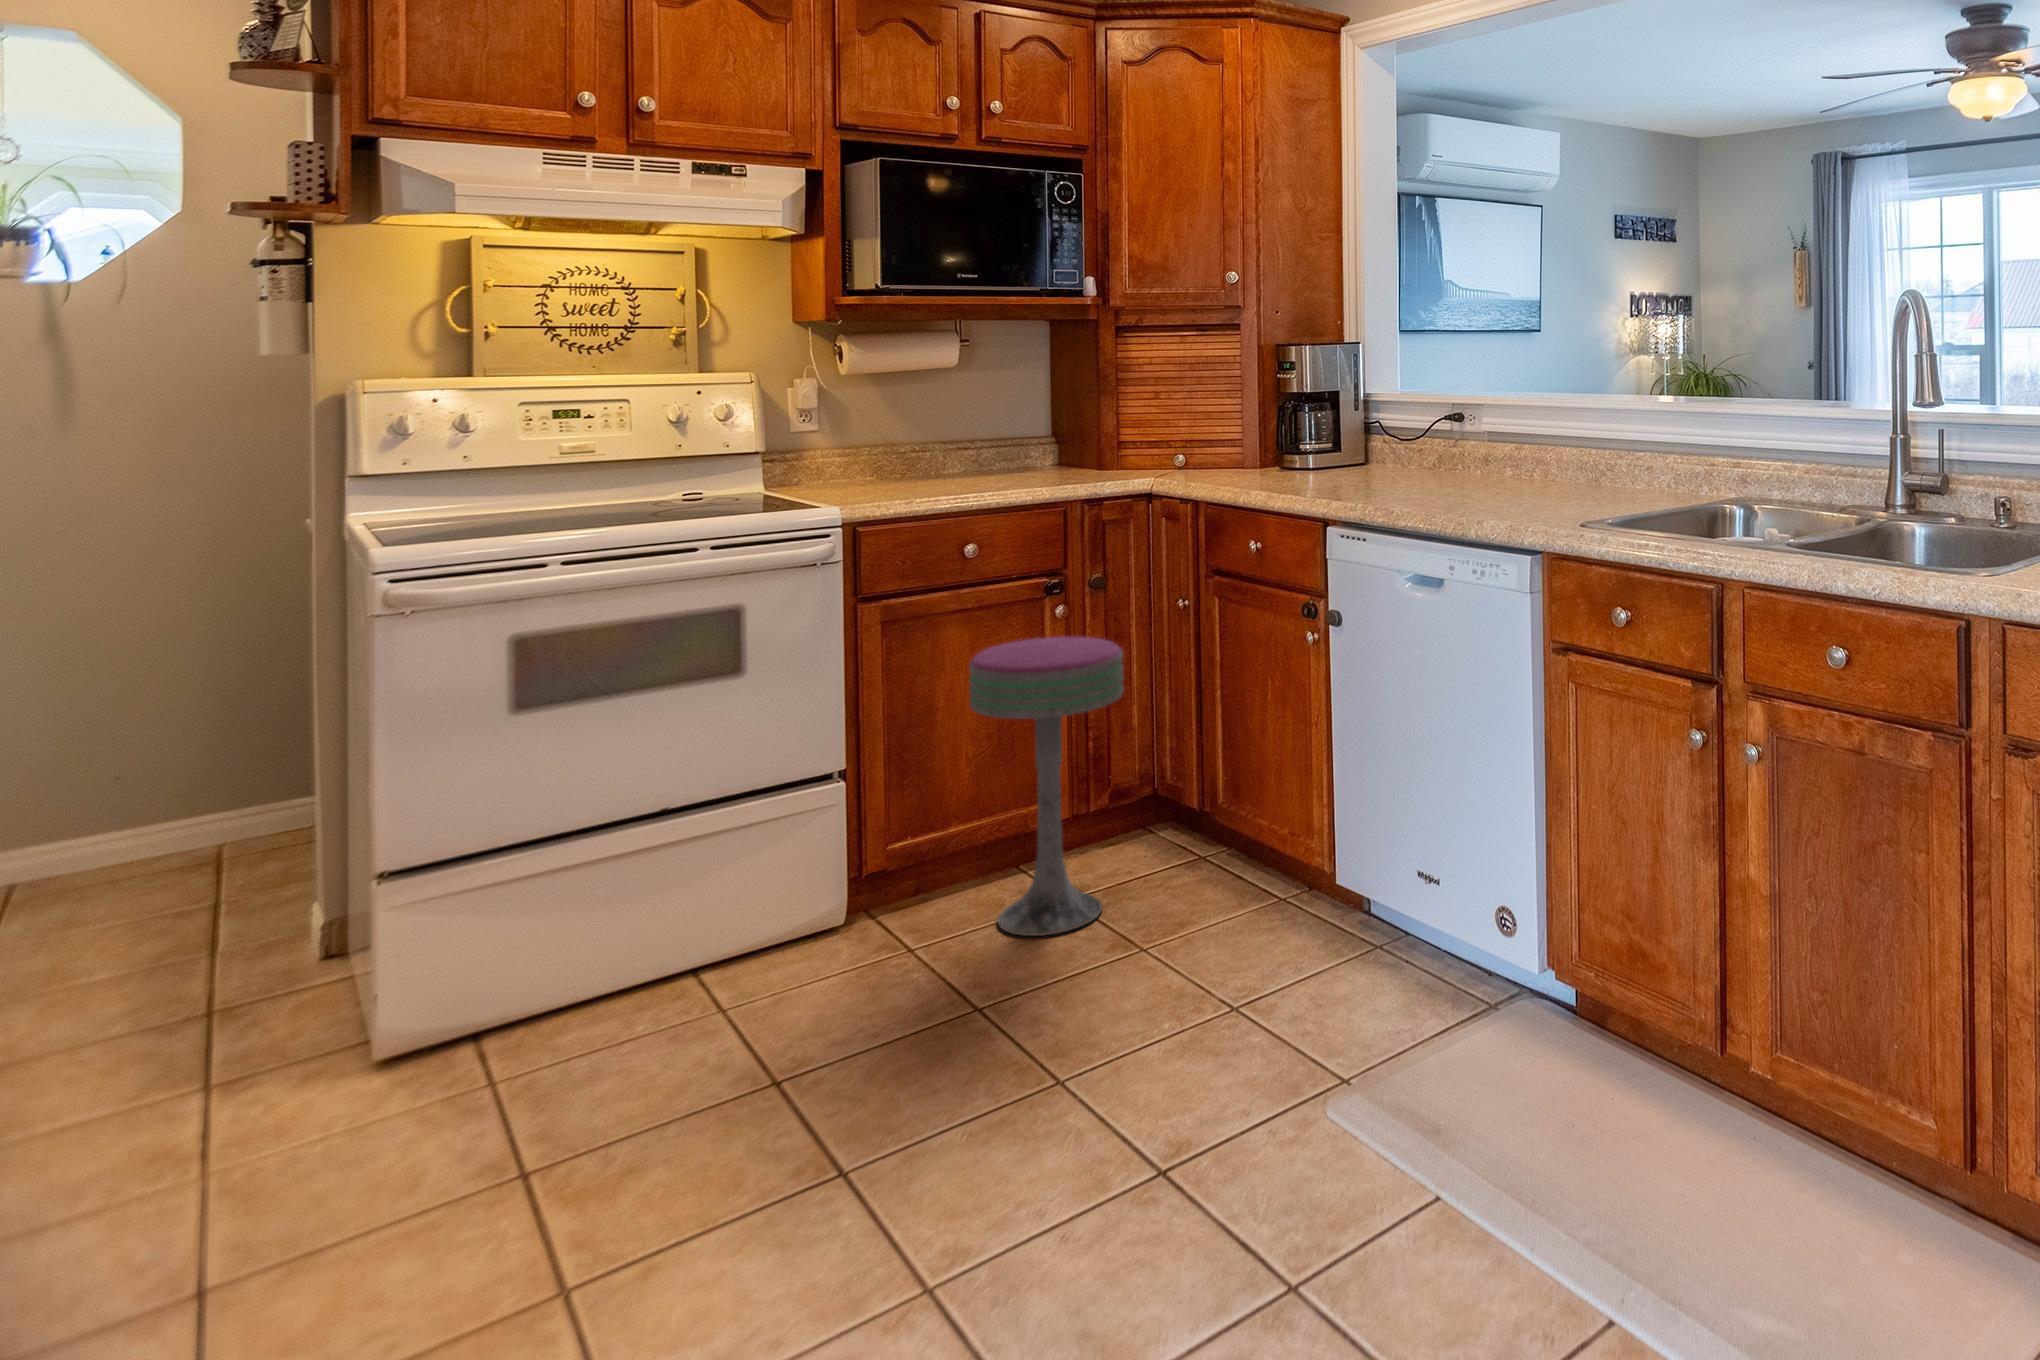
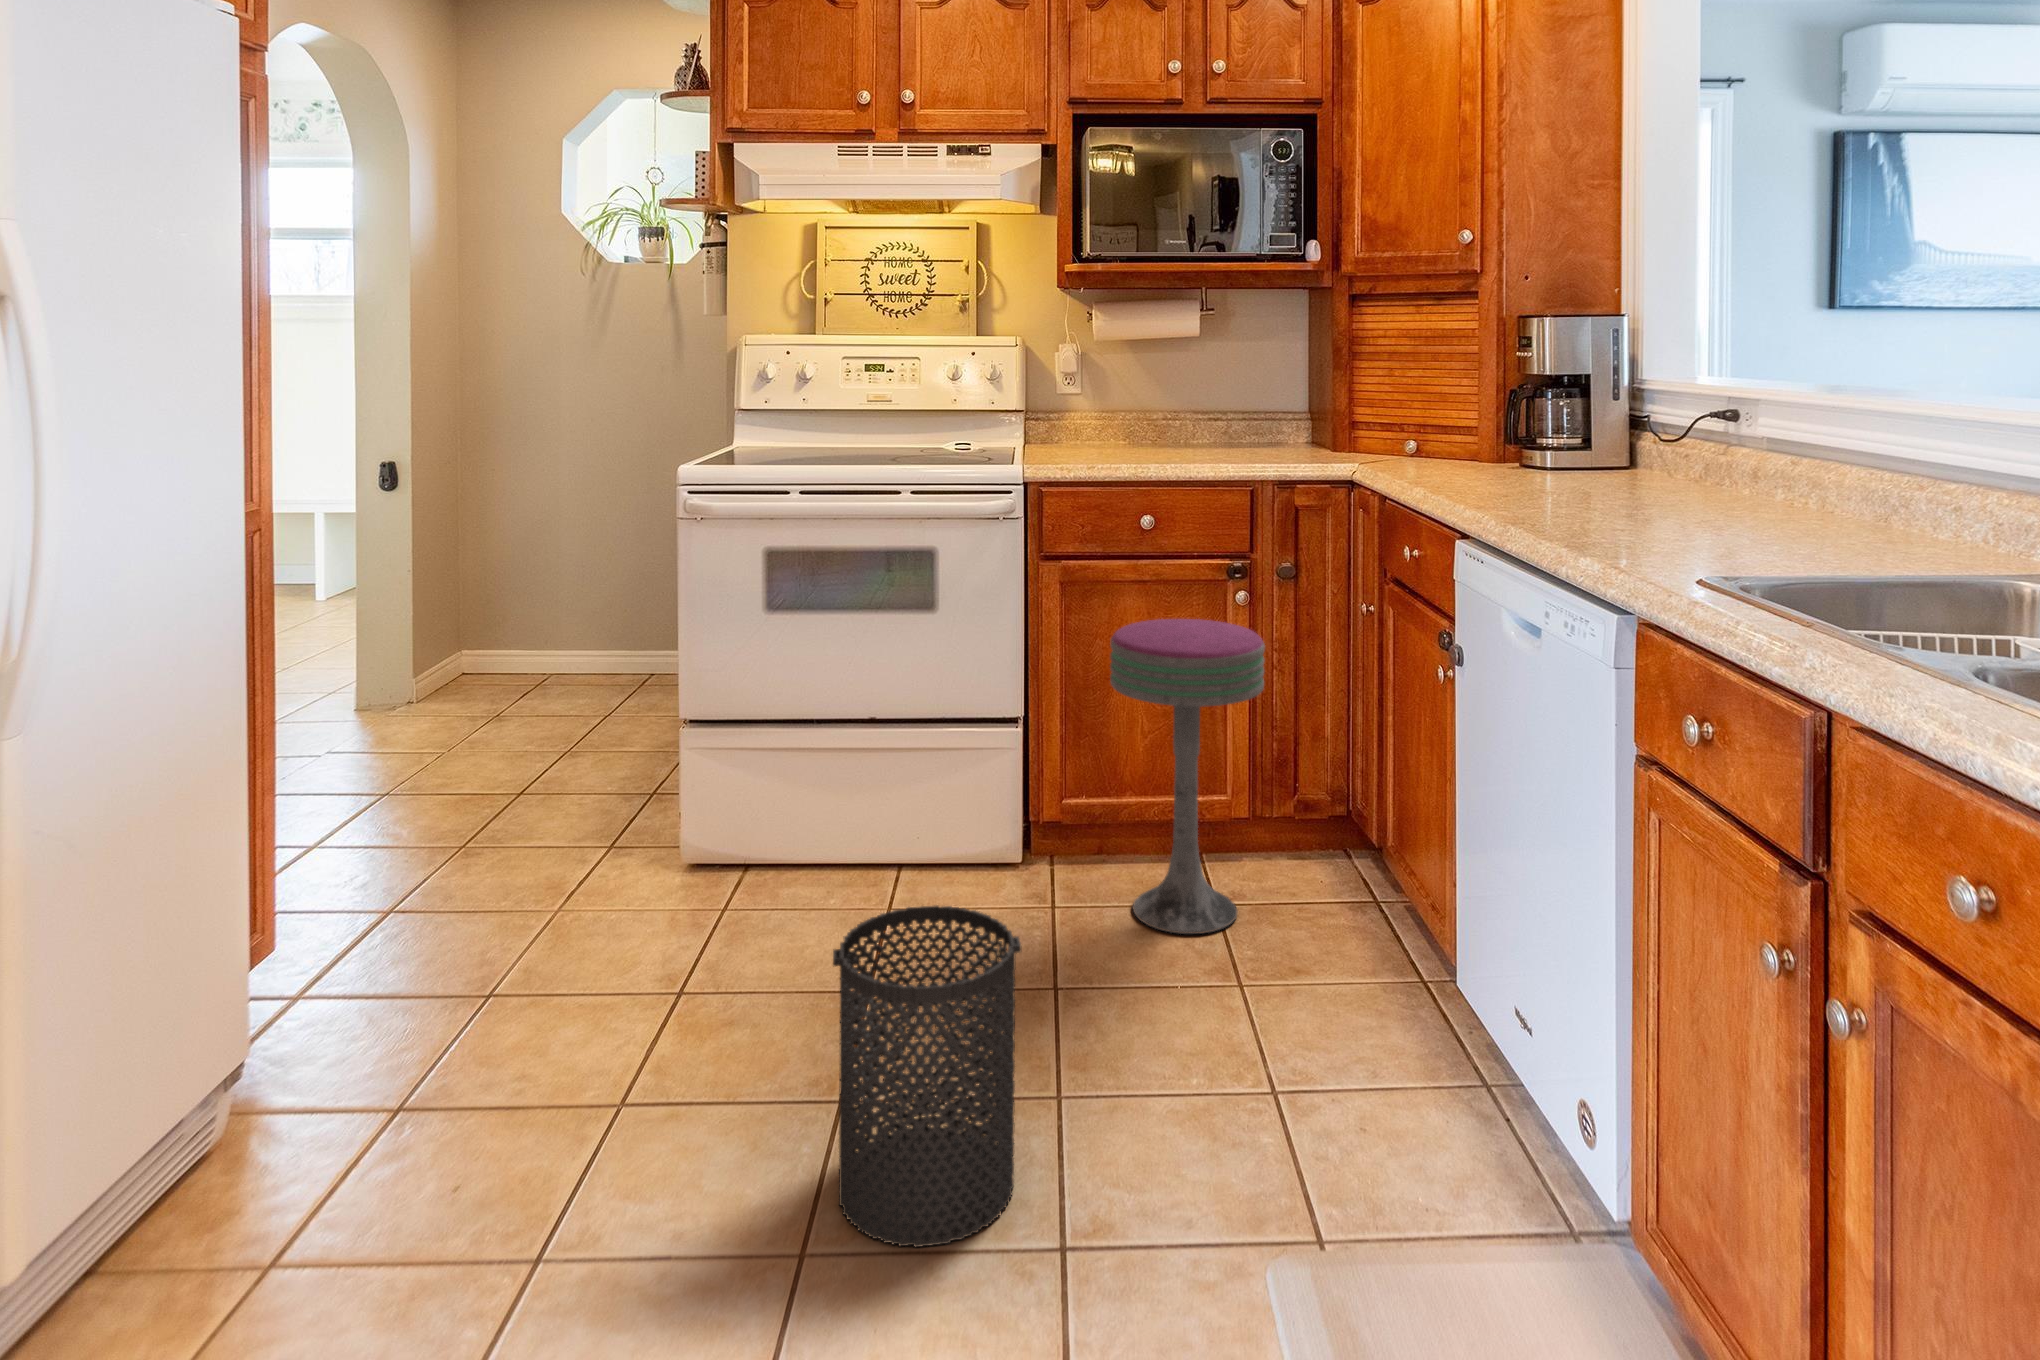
trash can: none [906,919,1088,1244] -> present [833,905,1021,1247]

